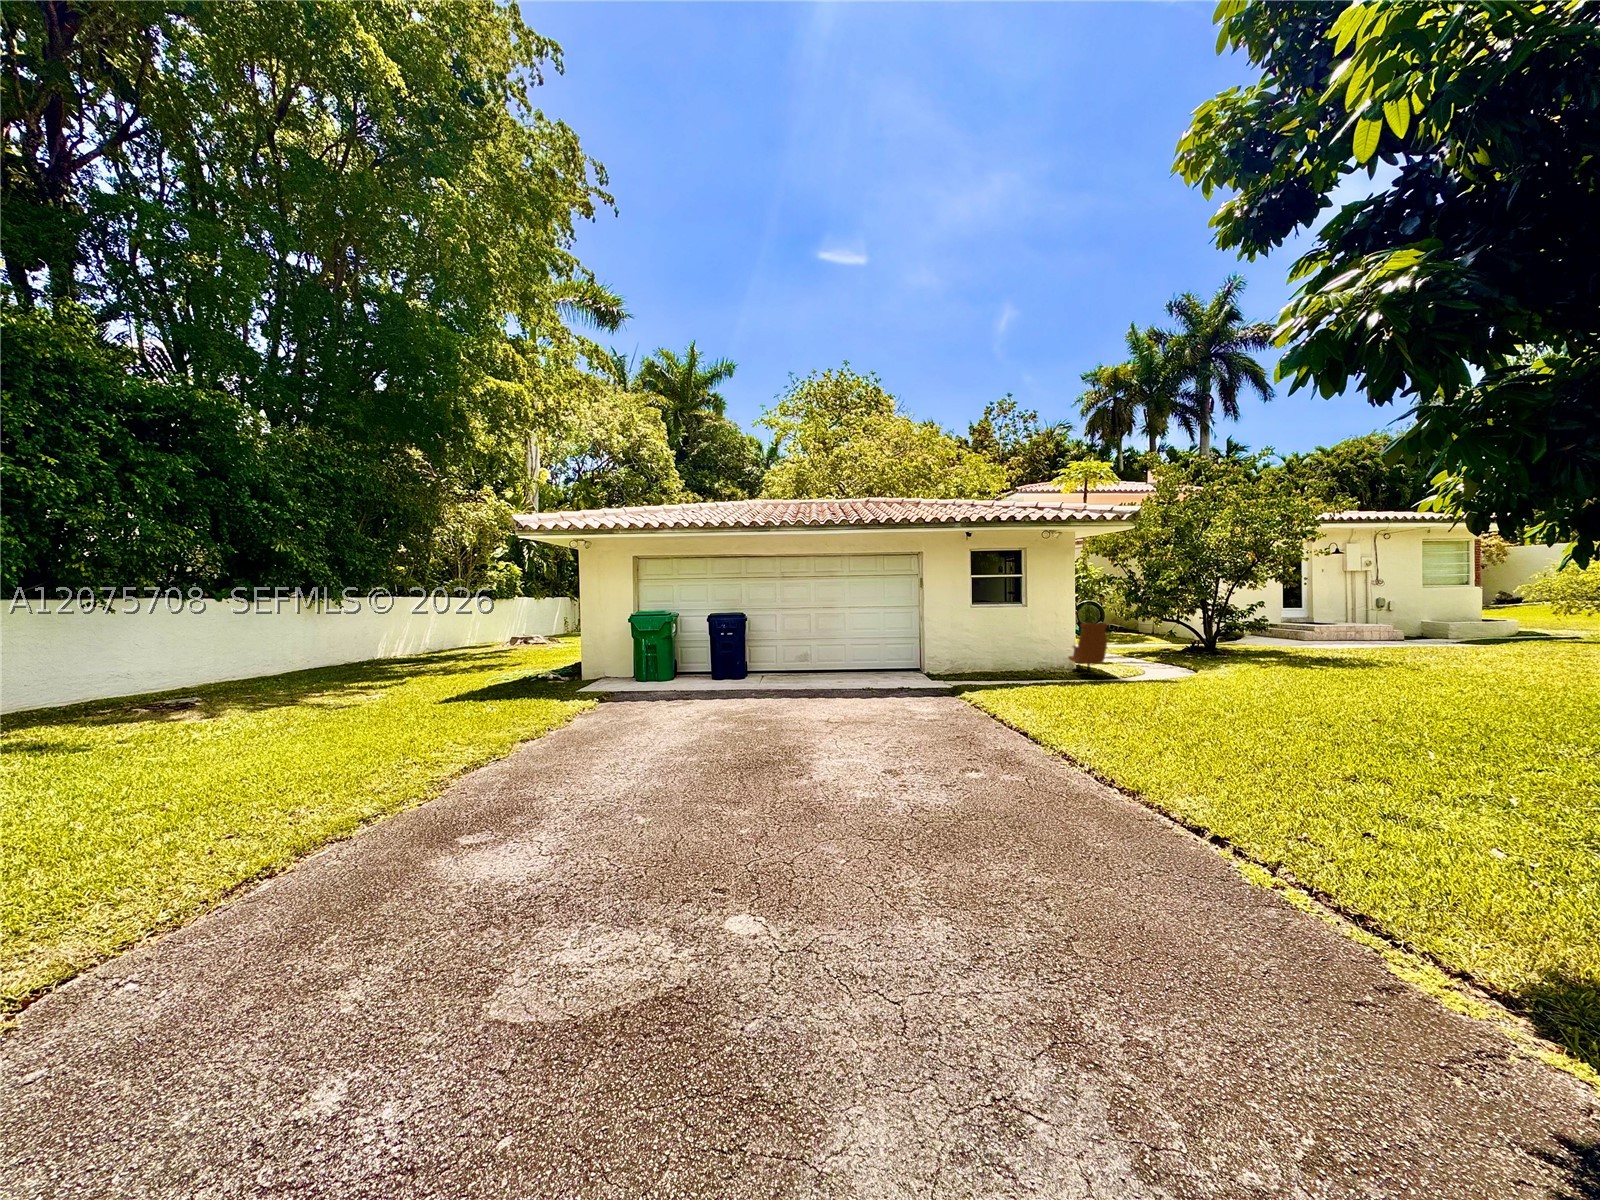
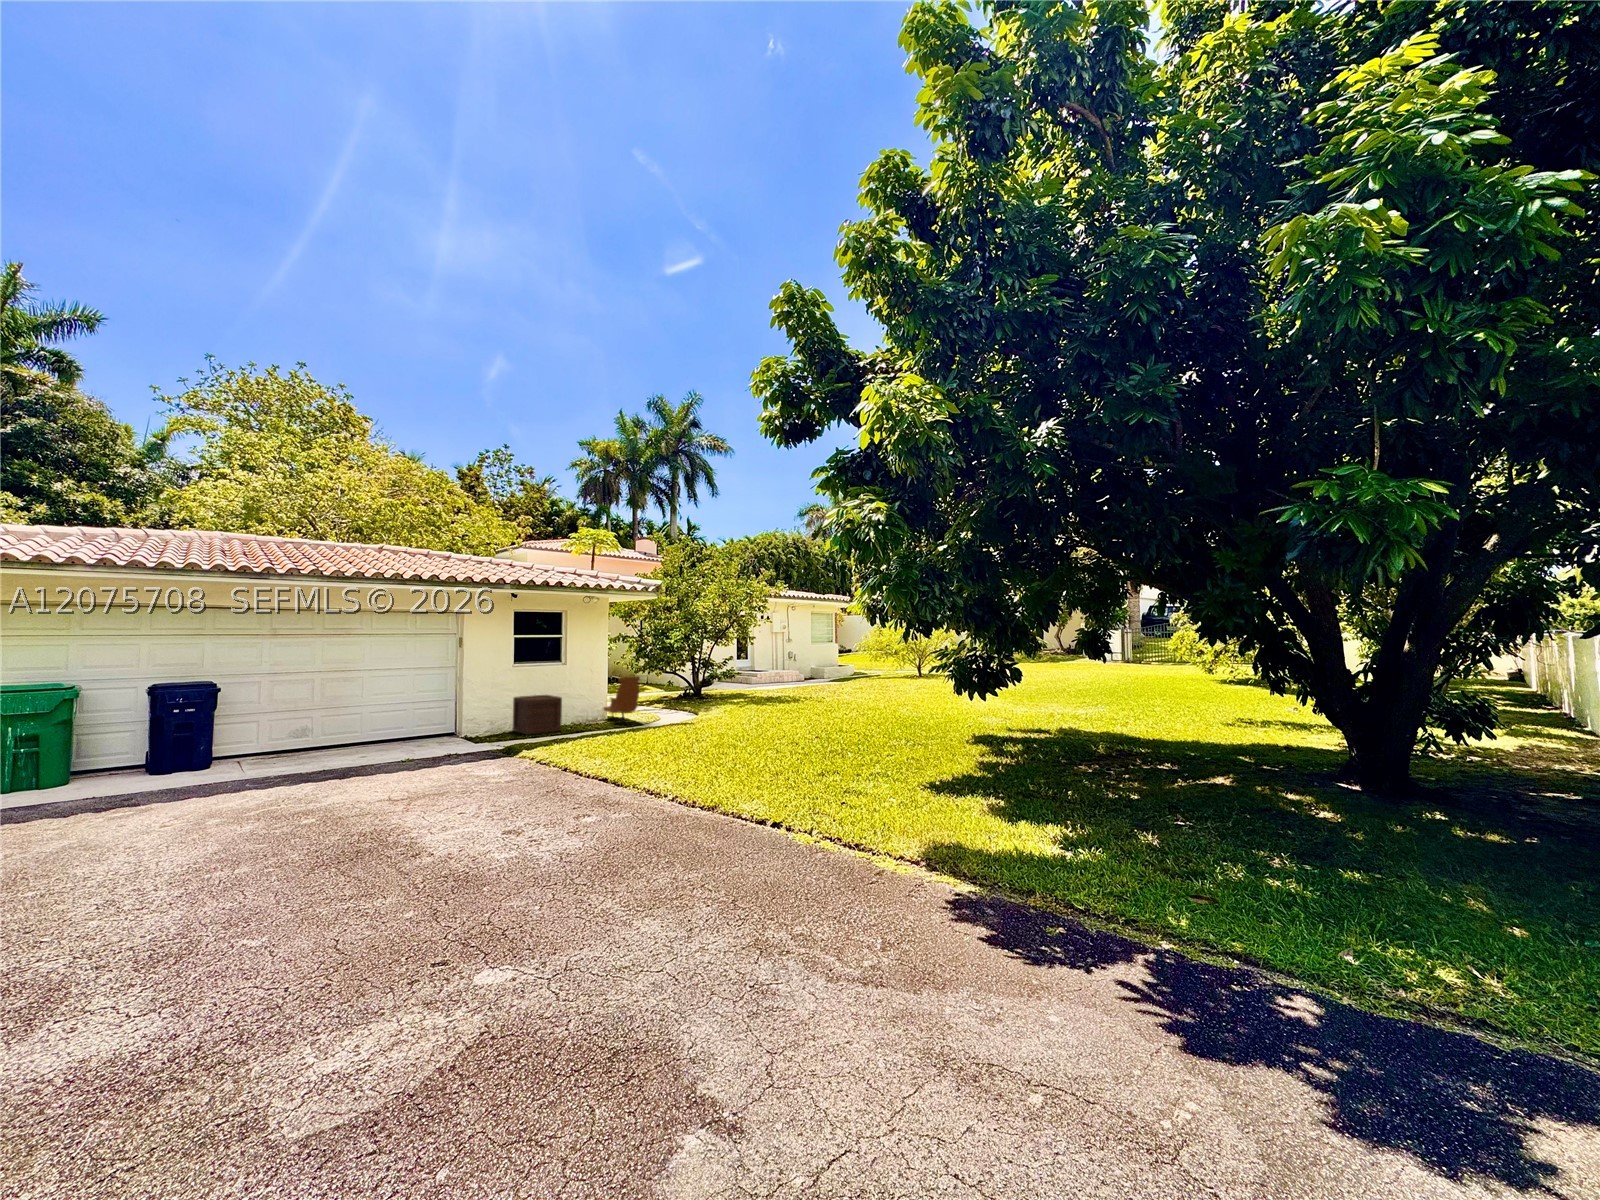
wooden crate: none [970,638,1016,677] -> present [513,695,562,735]

